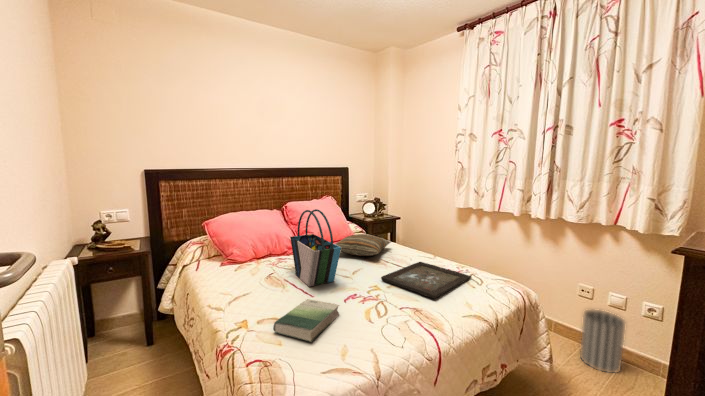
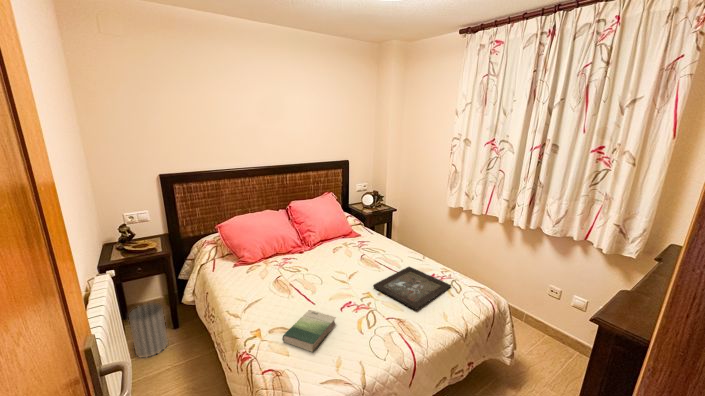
tote bag: present [290,209,341,287] -> none [295,225,339,293]
pillow: present [335,234,391,256] -> none [332,235,385,259]
wastebasket: present [580,310,625,373] -> present [129,303,168,357]

